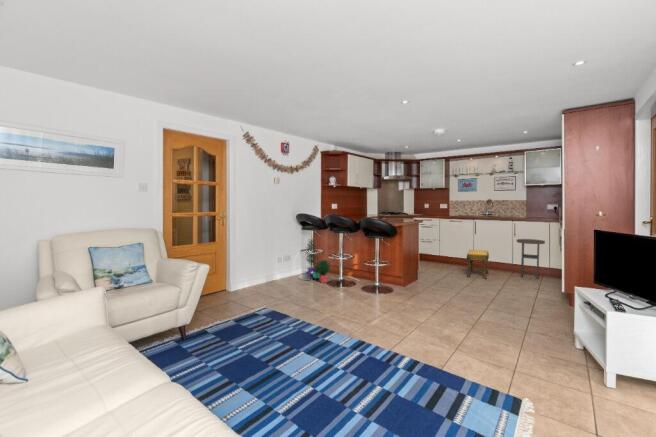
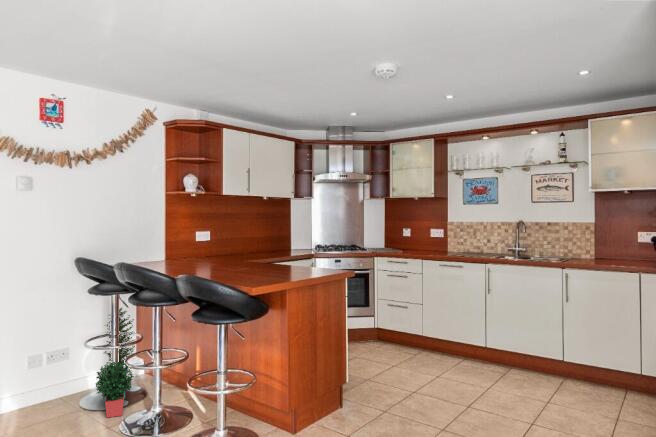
side table: present [517,239,545,279] -> none [569,310,630,406]
footstool: present [466,250,489,279] -> none [455,331,510,405]

